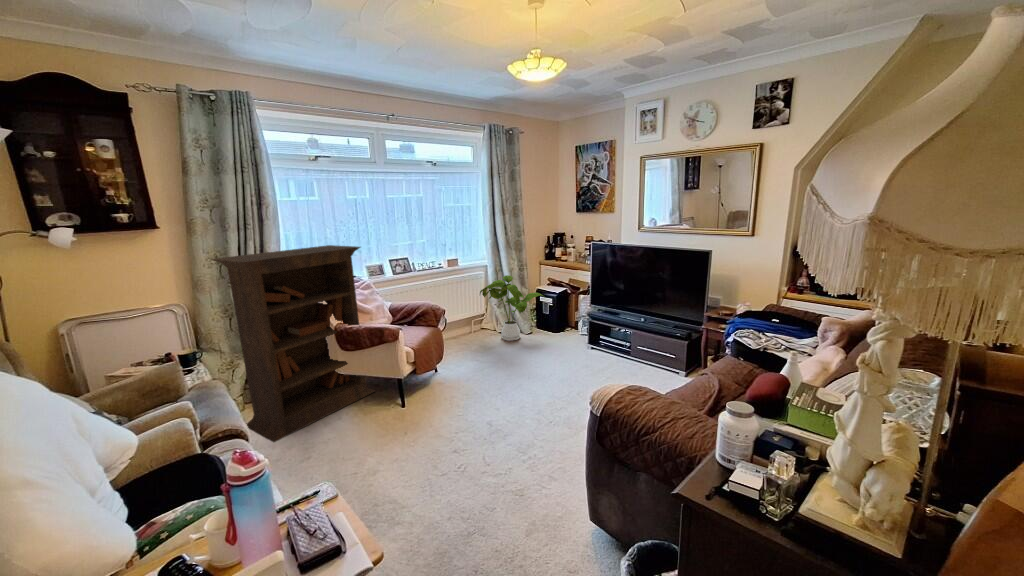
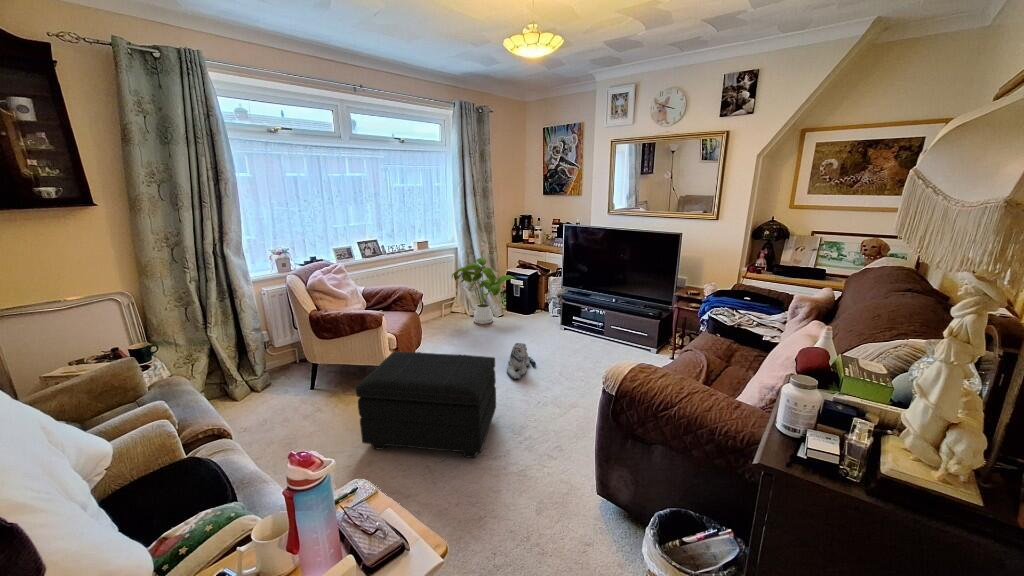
bookcase: present [212,245,375,442] -> none [165,226,354,440]
plush toy: none [524,361,554,397] -> present [507,343,536,379]
footstool: none [364,365,504,474] -> present [356,352,496,458]

